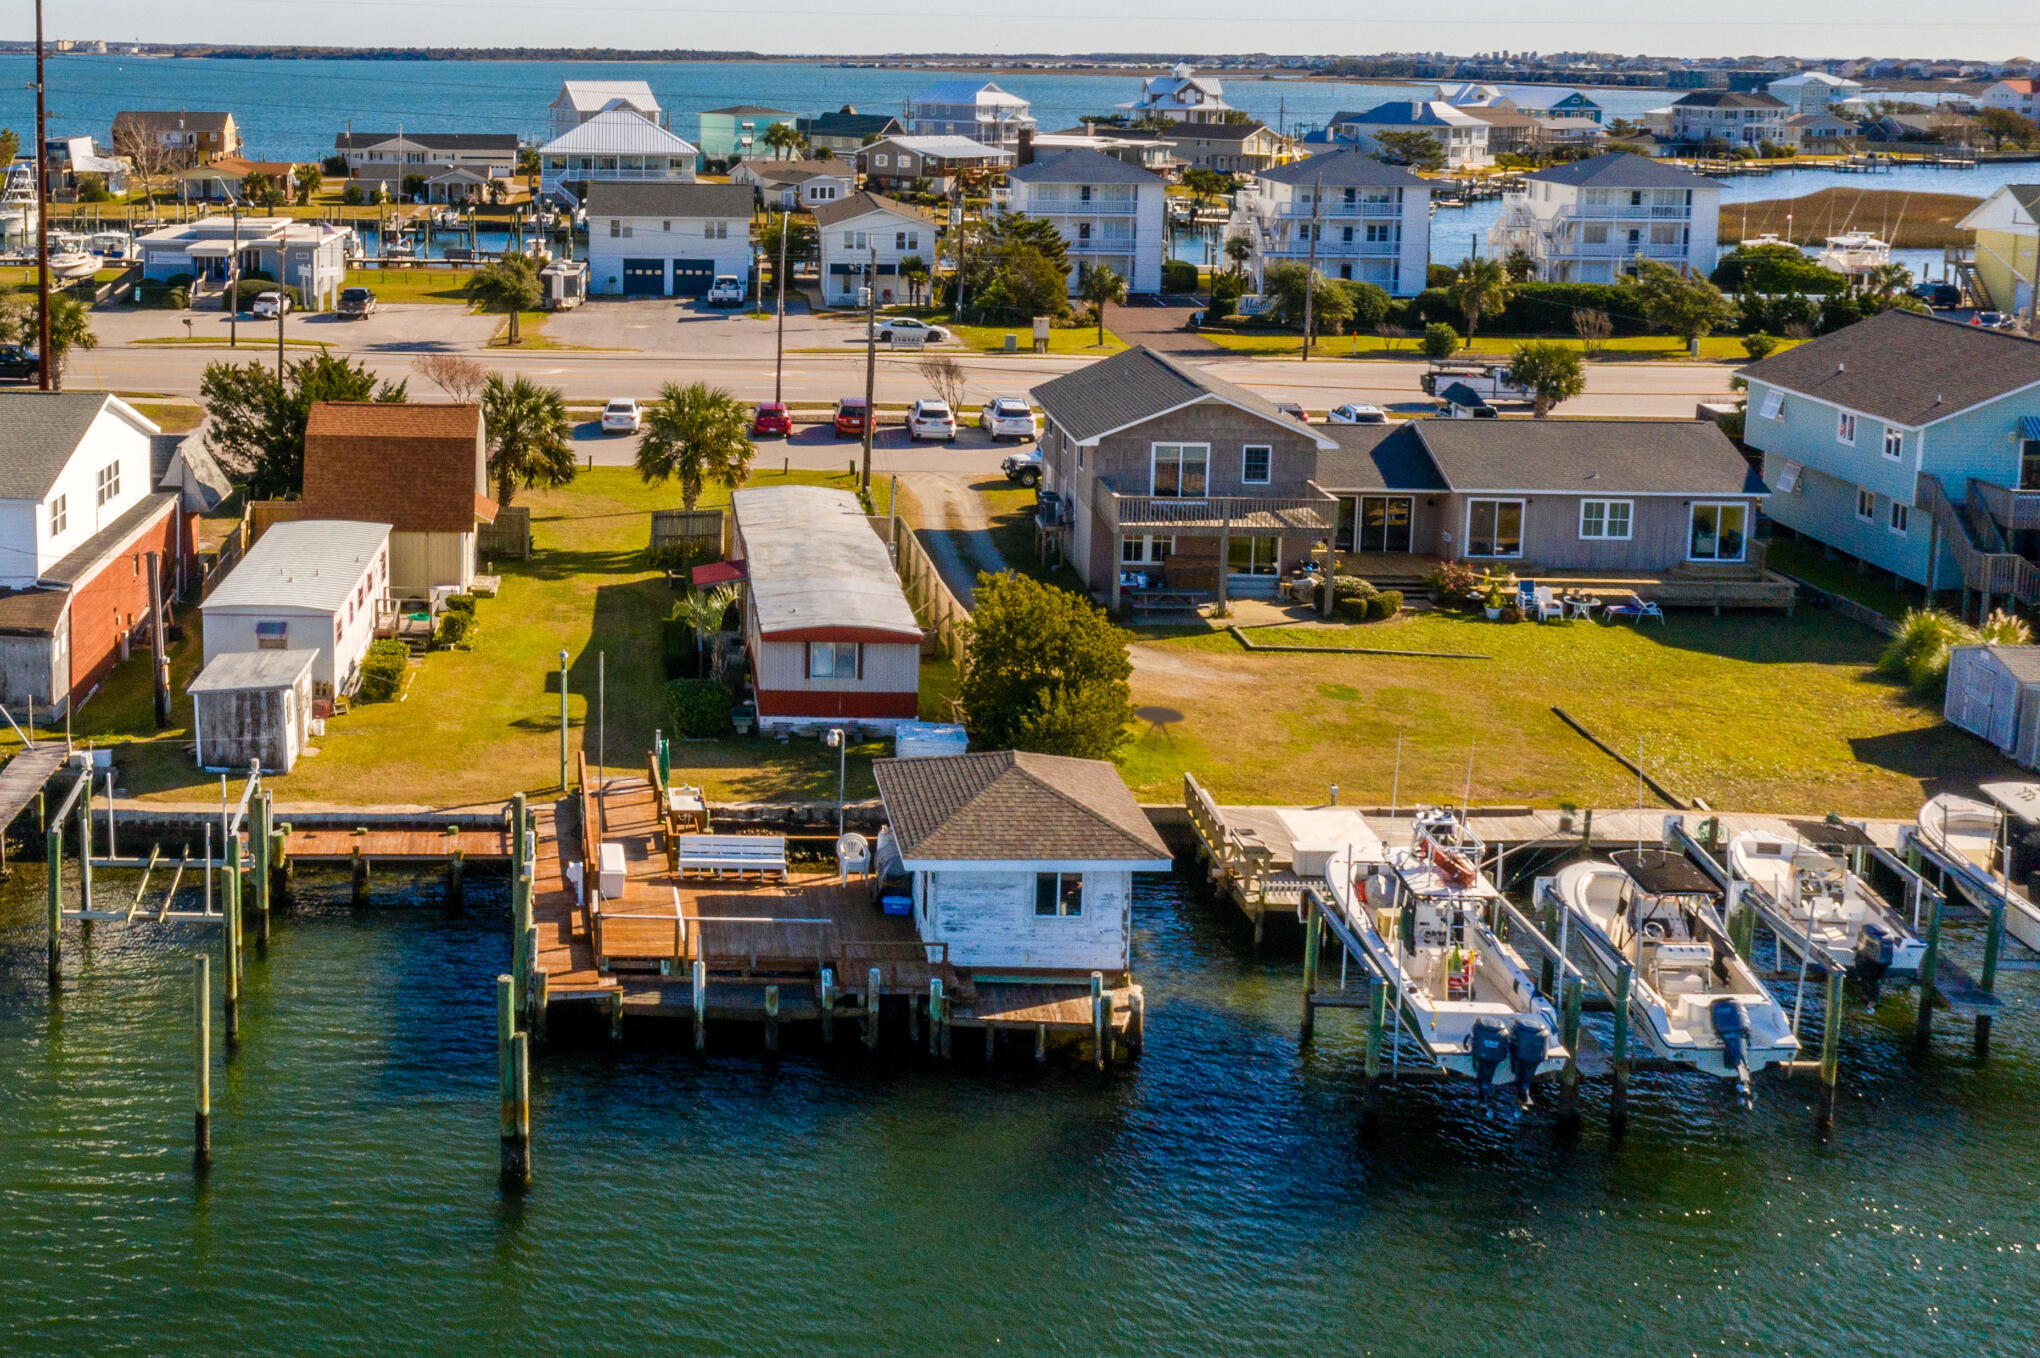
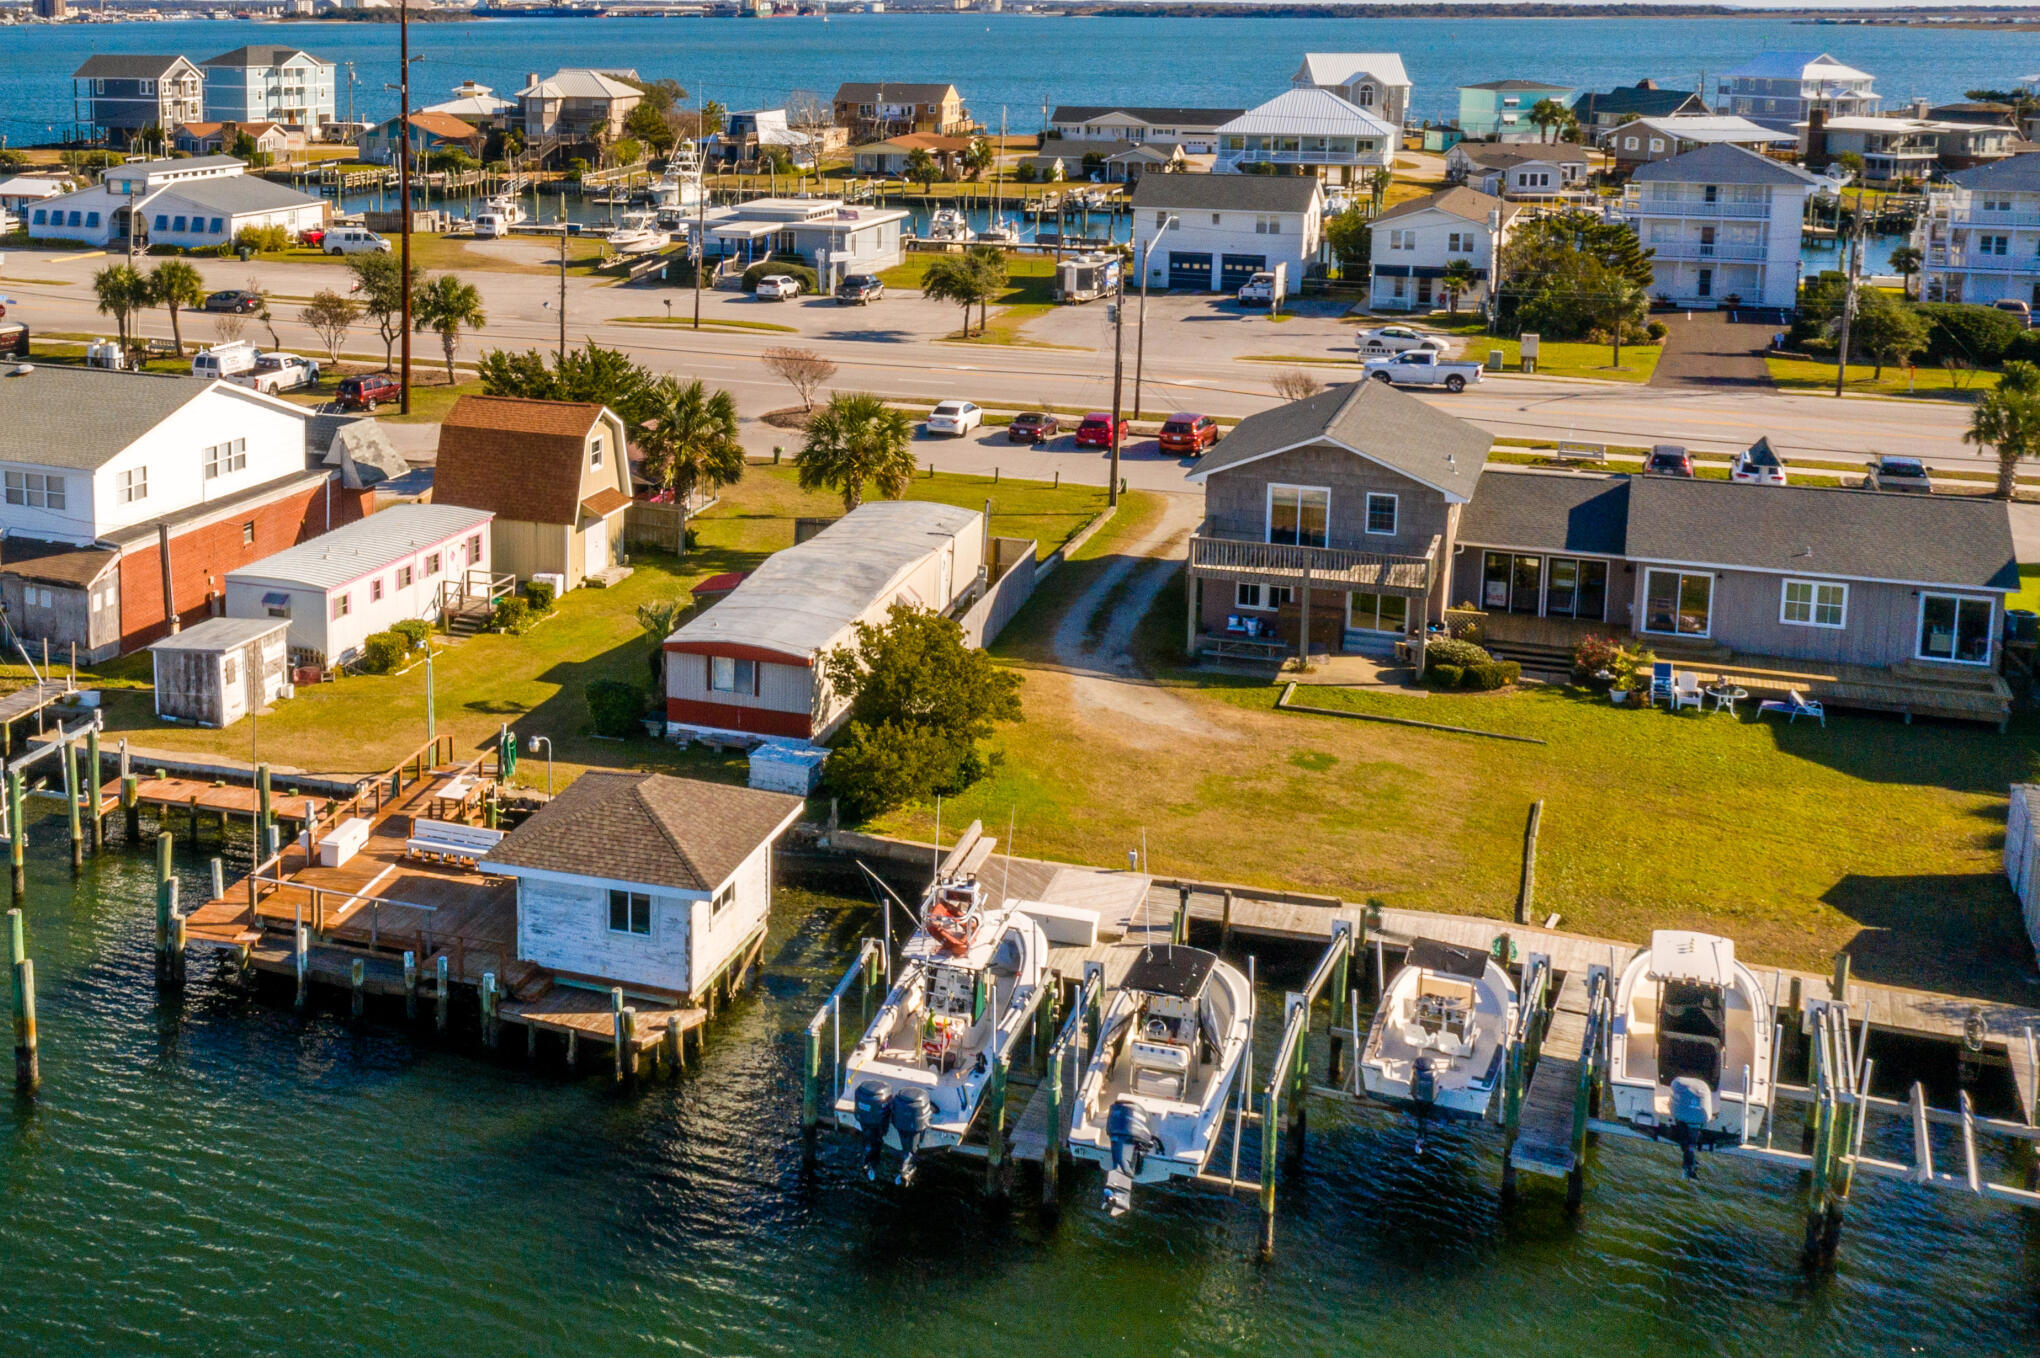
round table: present [1134,706,1184,747] -> none [1018,752,1070,798]

